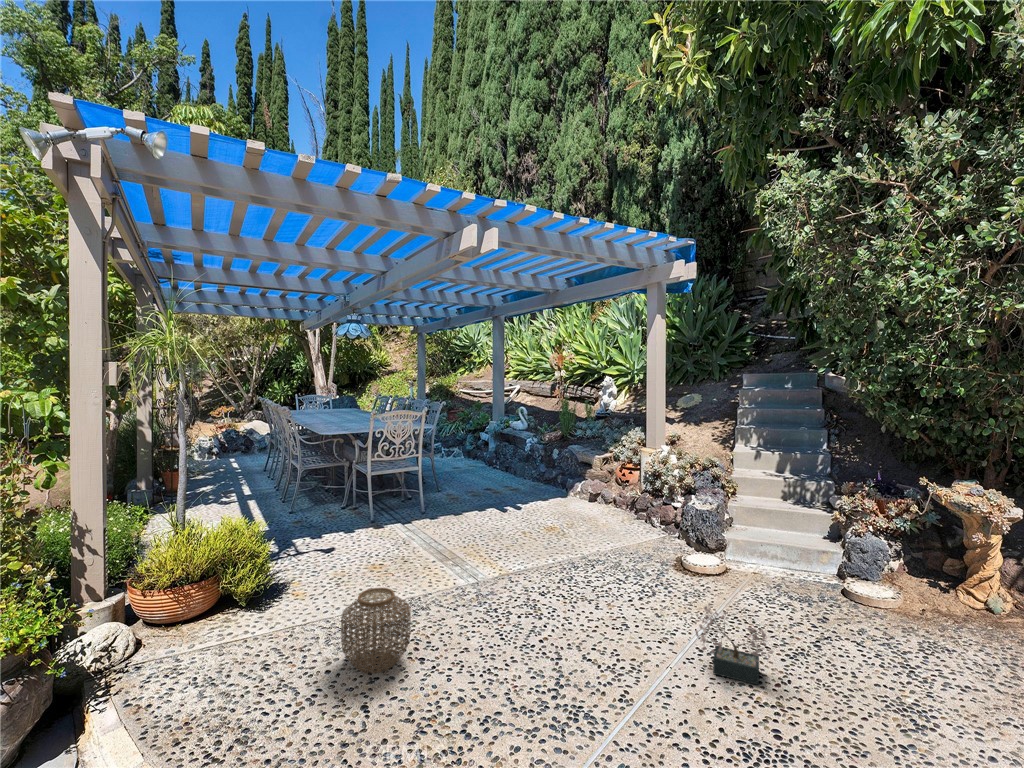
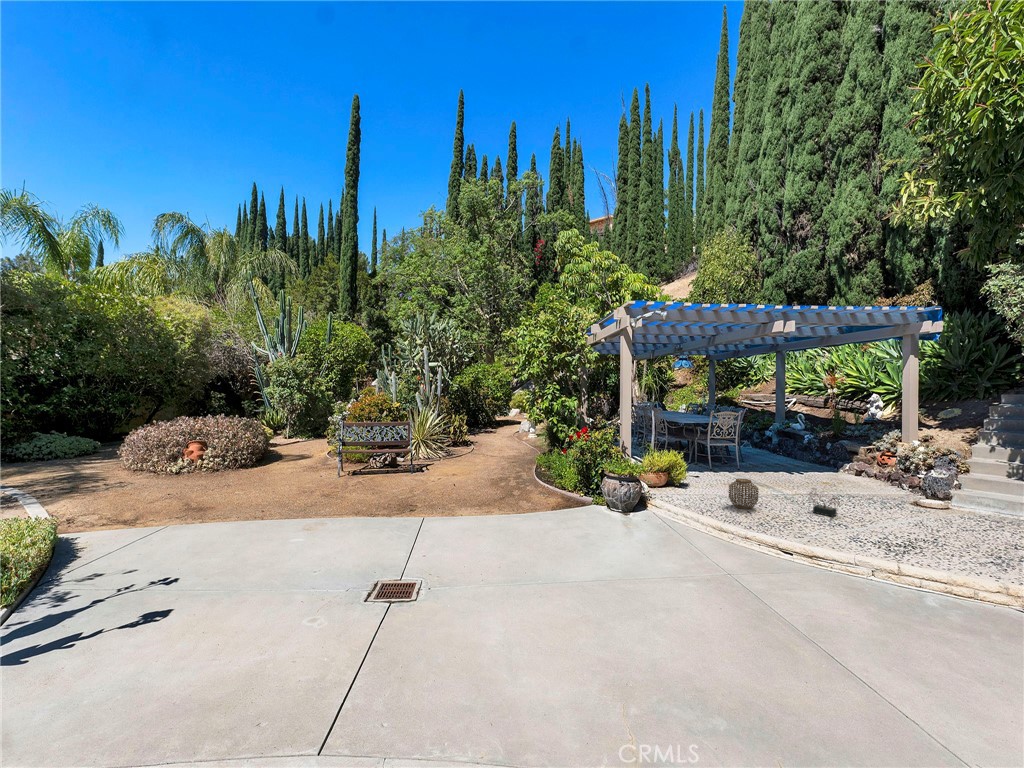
decorative plant: present [696,604,773,685] -> present [808,488,839,516]

